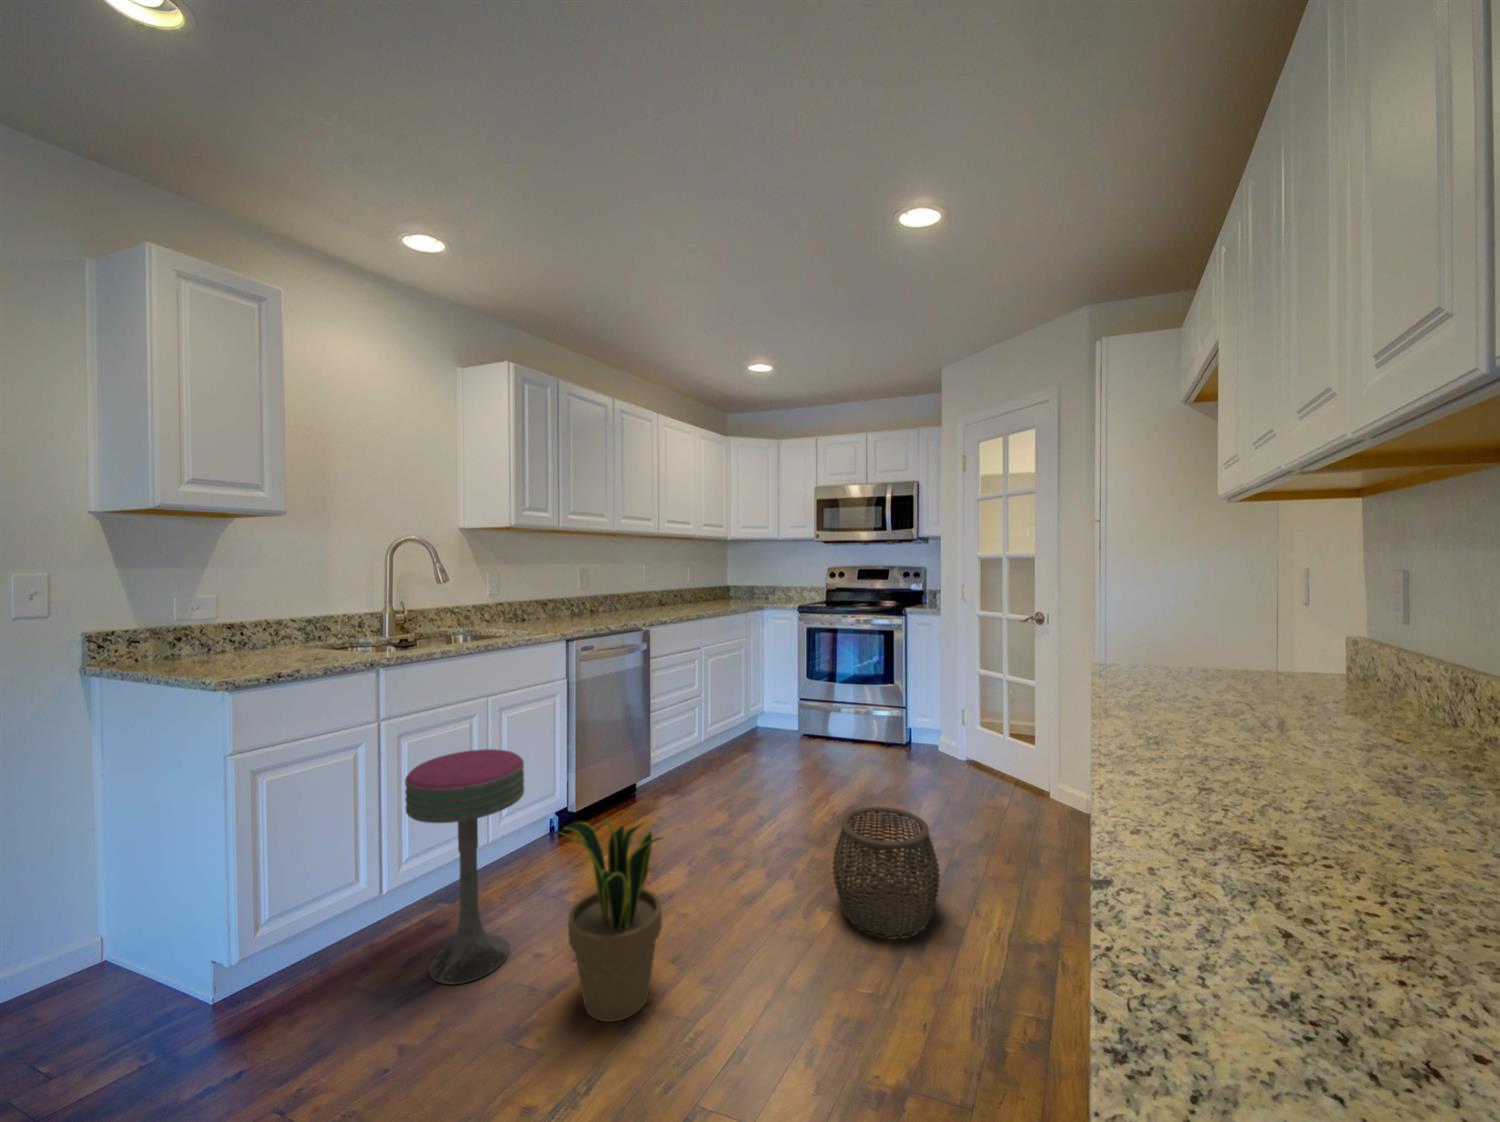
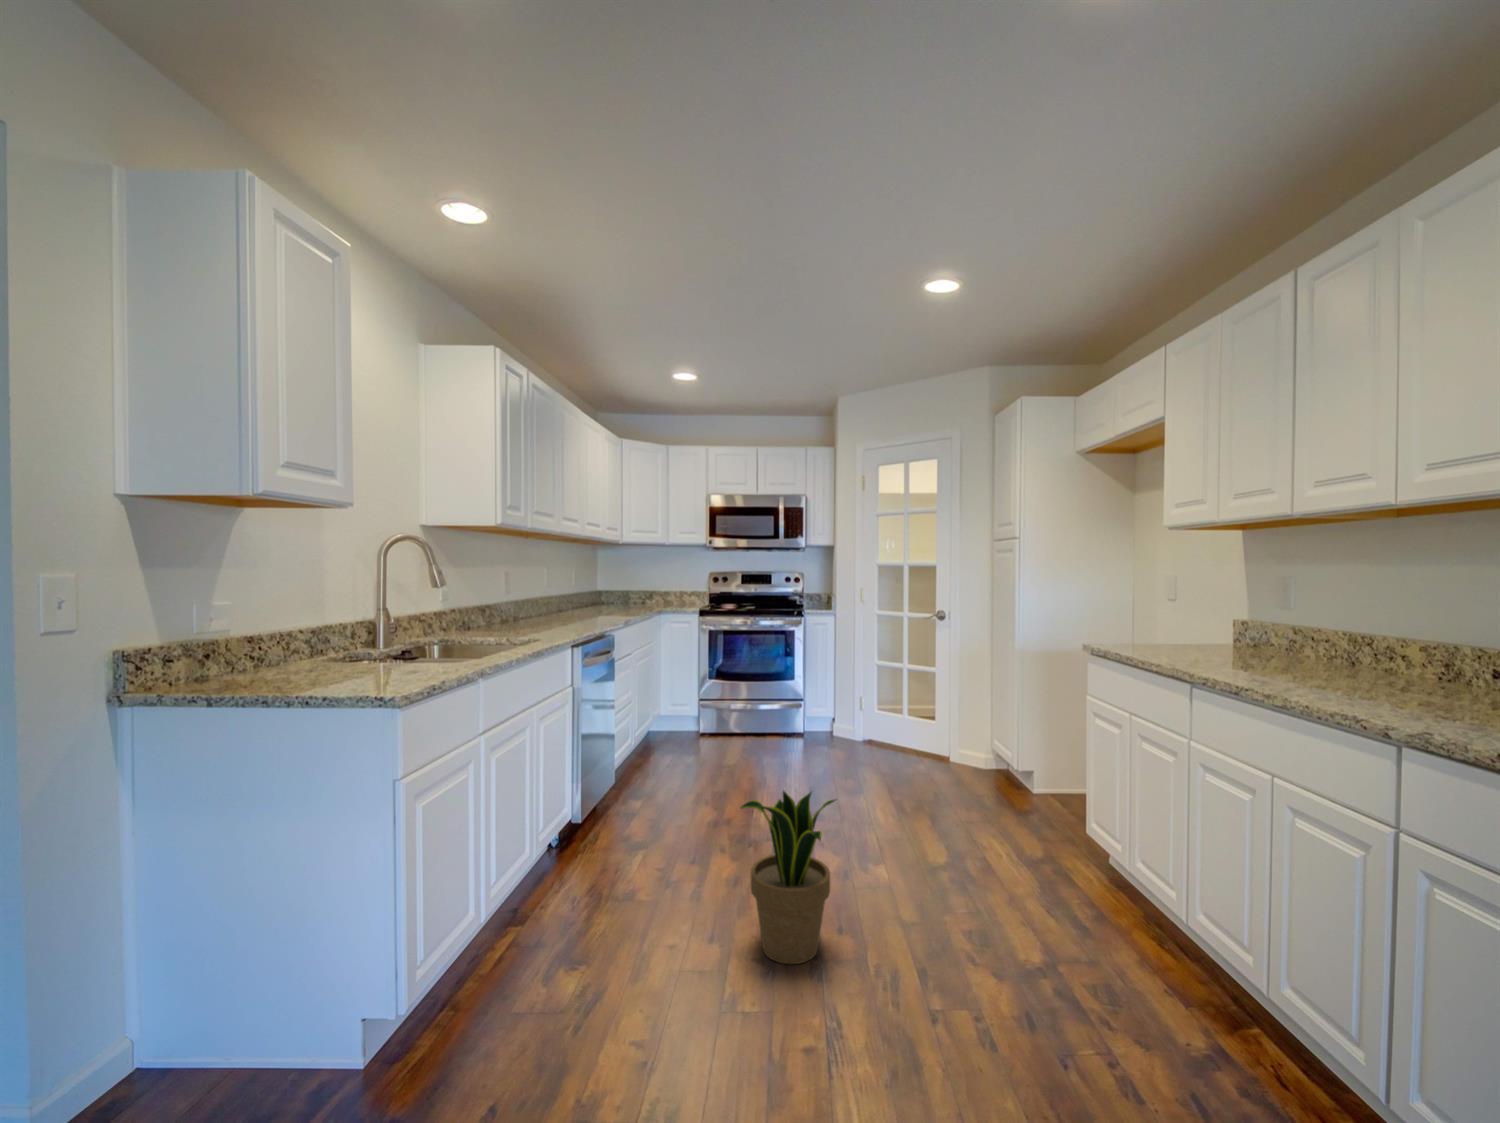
bar stool: present [405,749,524,984] -> none [569,751,677,980]
woven basket: present [832,807,940,937] -> none [875,769,963,866]

